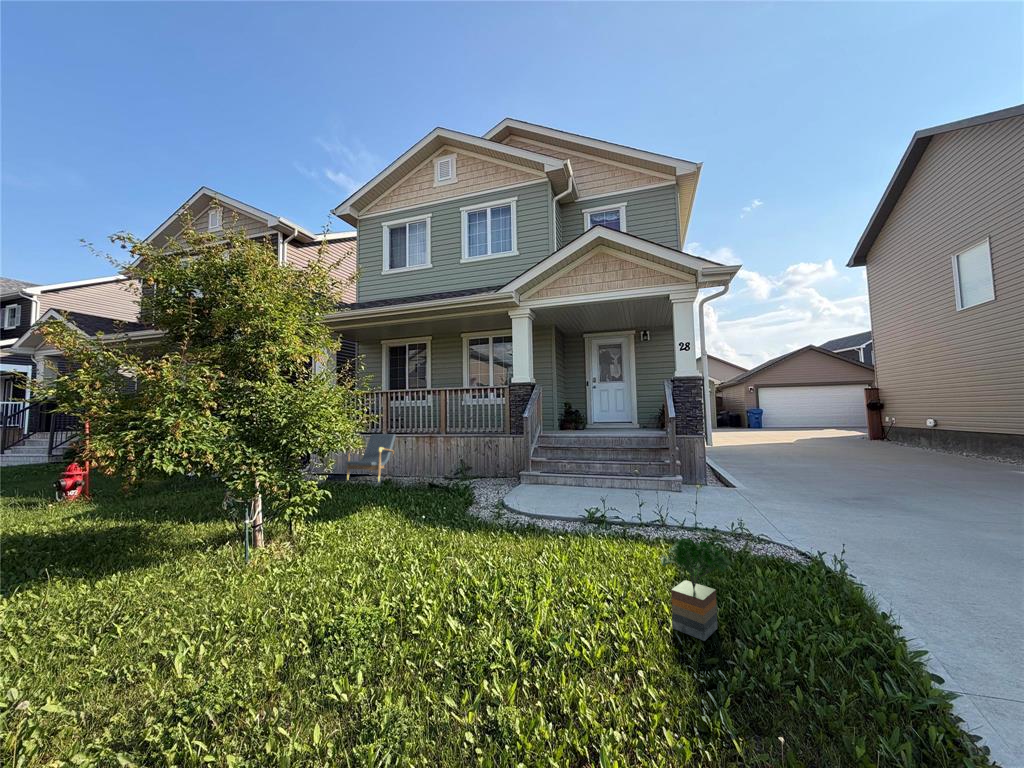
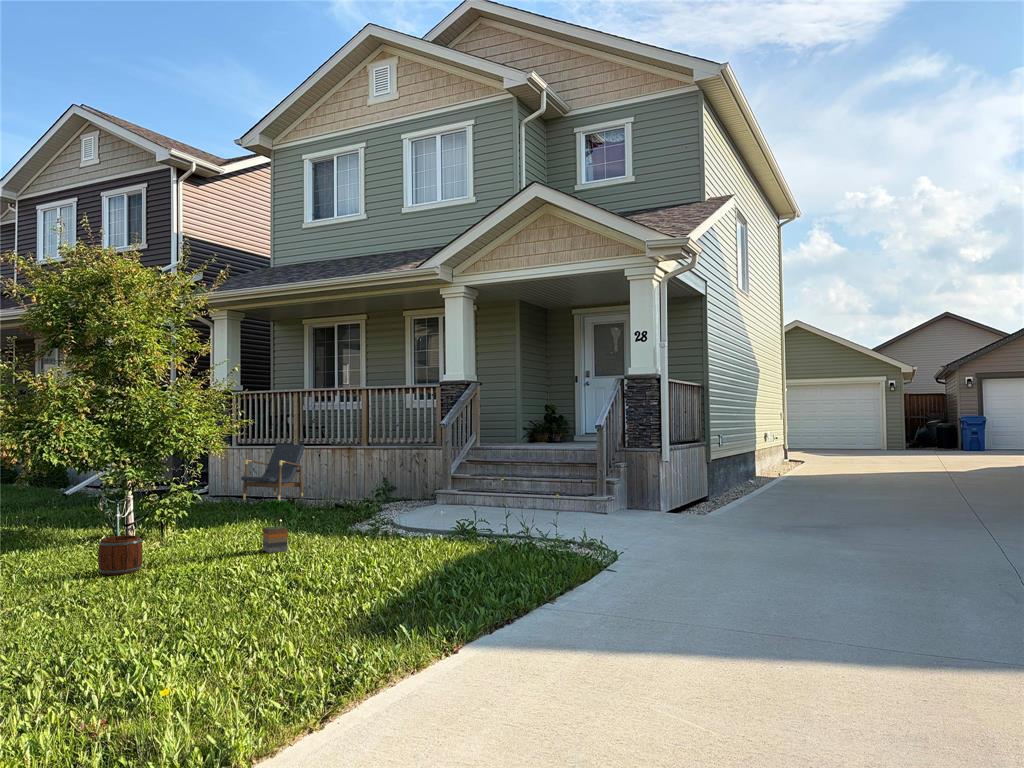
potted tree: present [661,538,730,641] -> present [259,500,295,553]
bucket: none [226,558,285,619] -> present [98,535,142,575]

